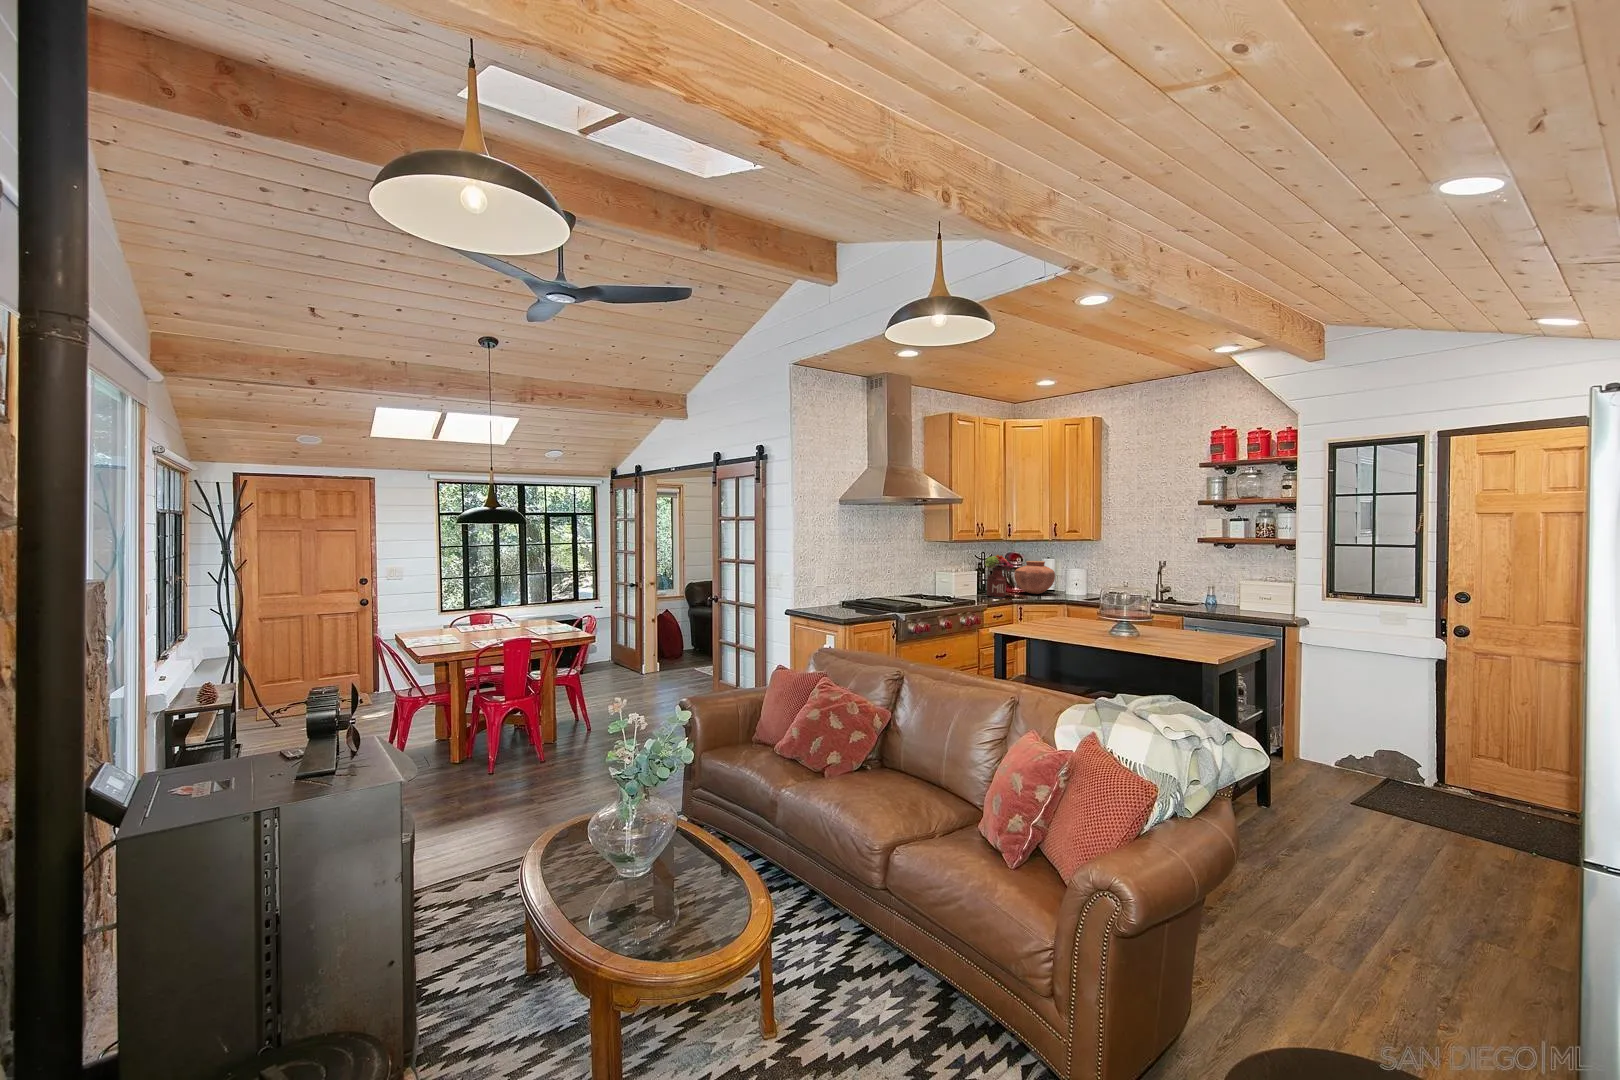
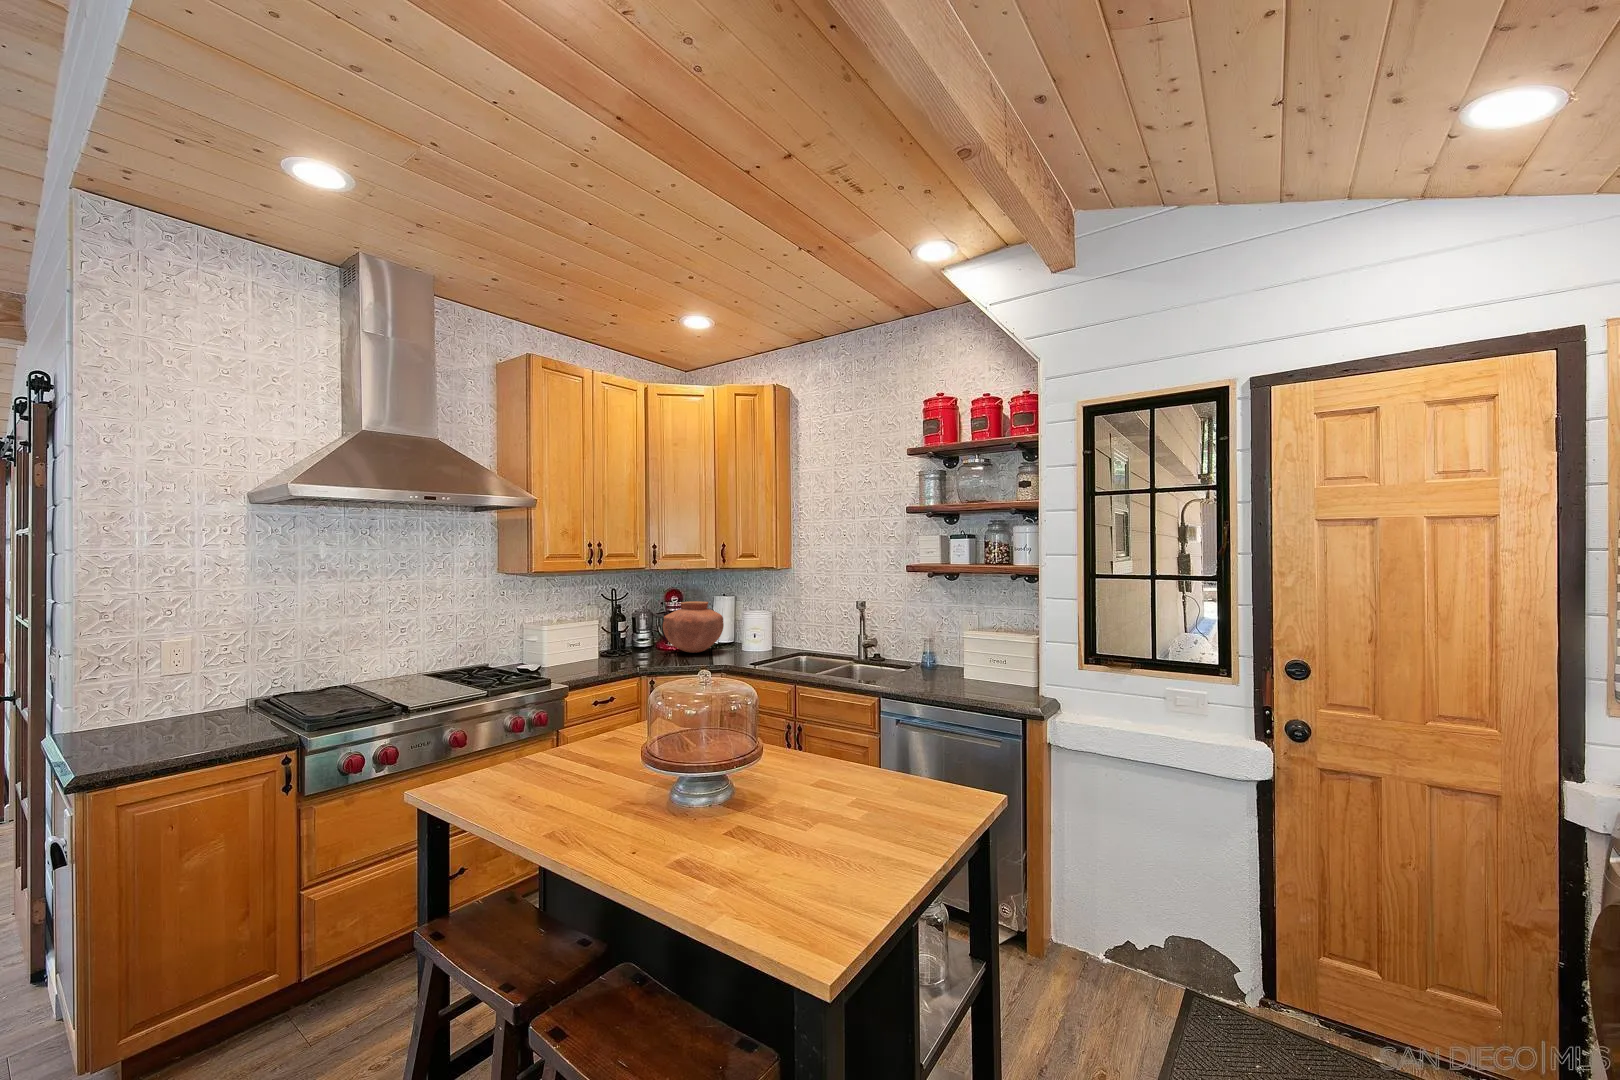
flower arrangement: present [985,555,1013,597] -> none [597,594,646,664]

